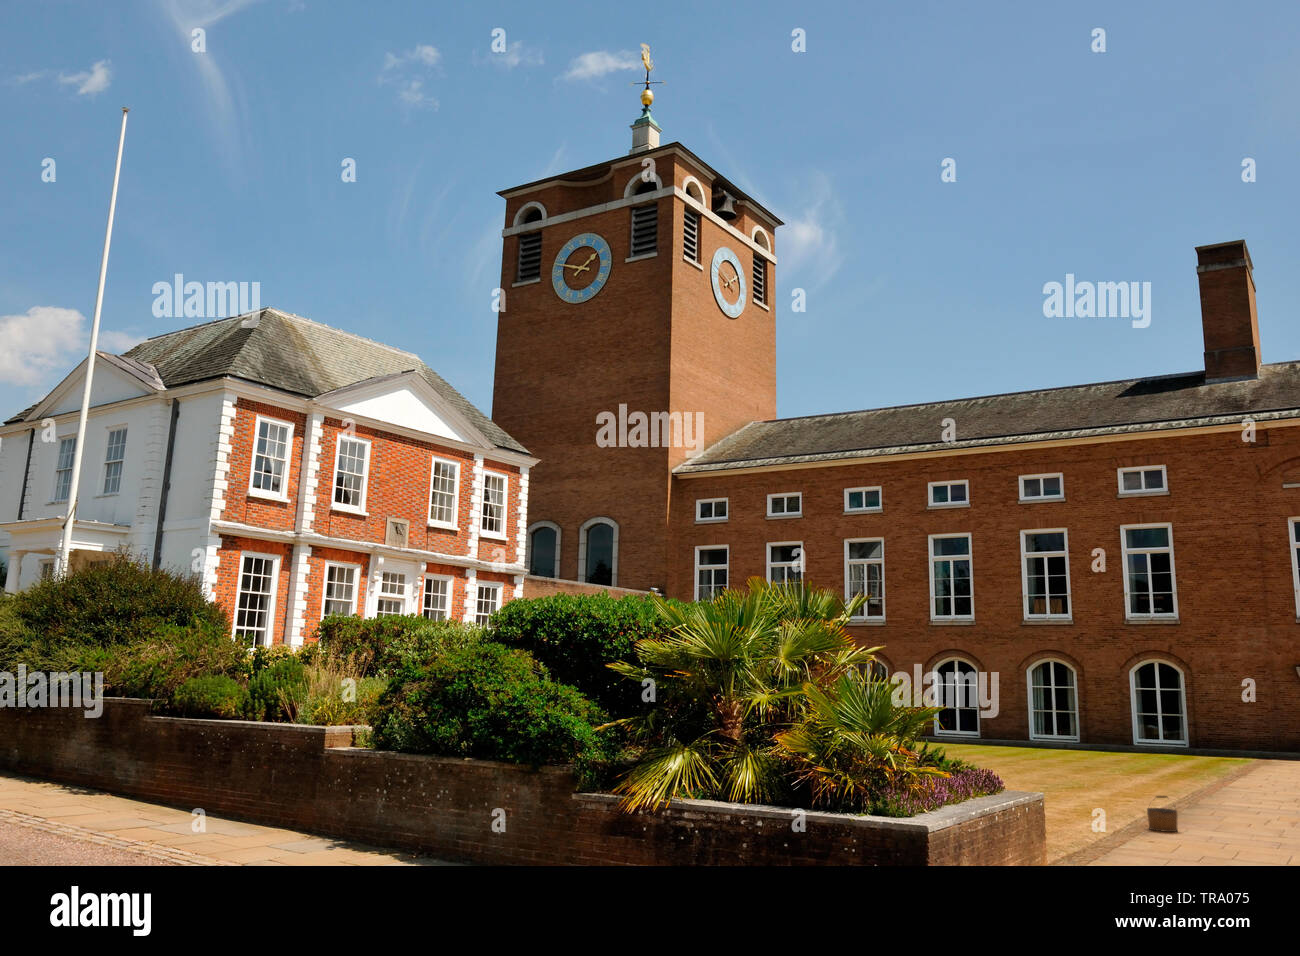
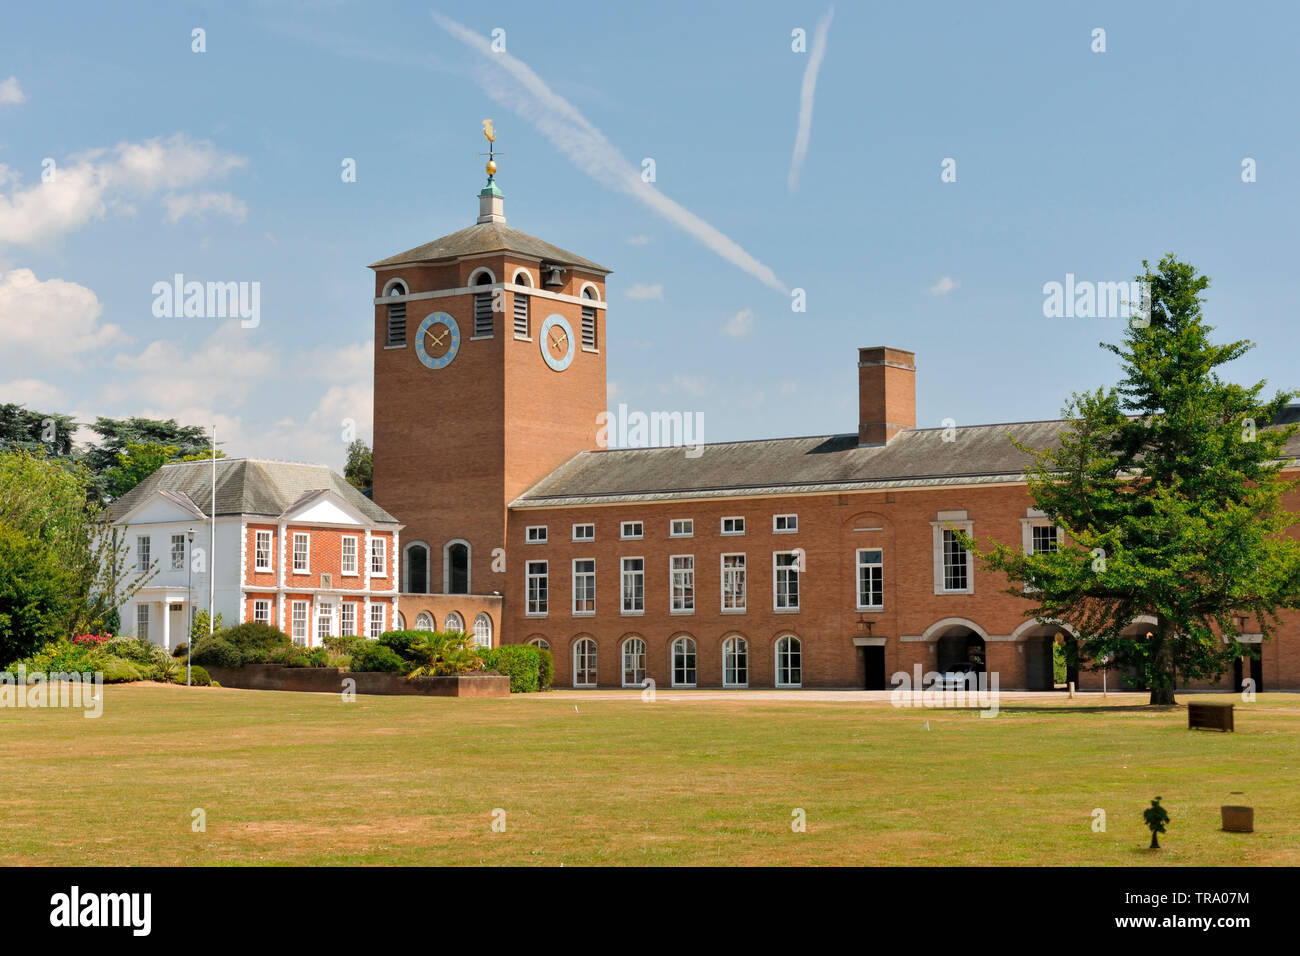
bench: none [1056,721,1096,748] -> present [1187,701,1235,732]
decorative plant: none [1087,798,1118,847] -> present [1139,796,1171,848]

